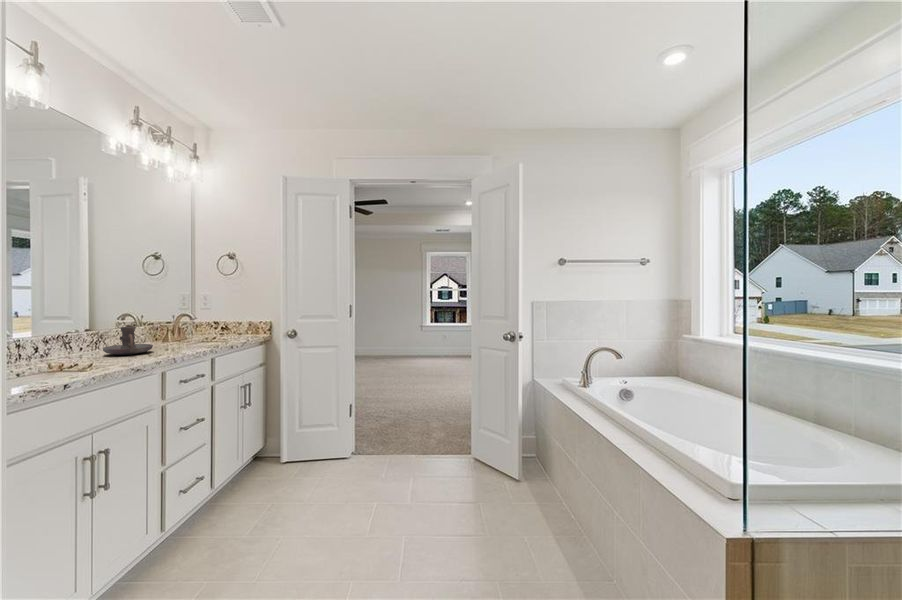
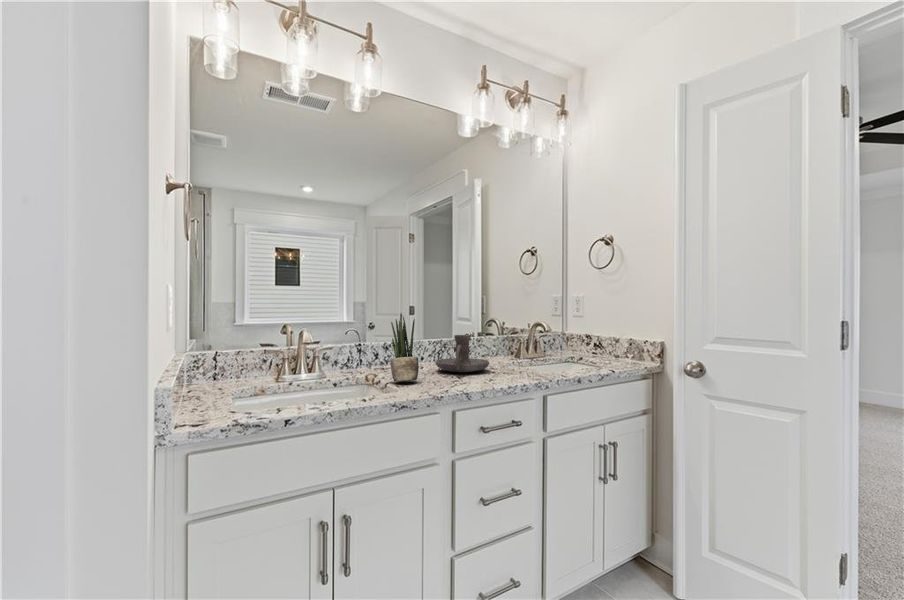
potted plant: none [78,313,105,365] -> present [390,313,419,381]

